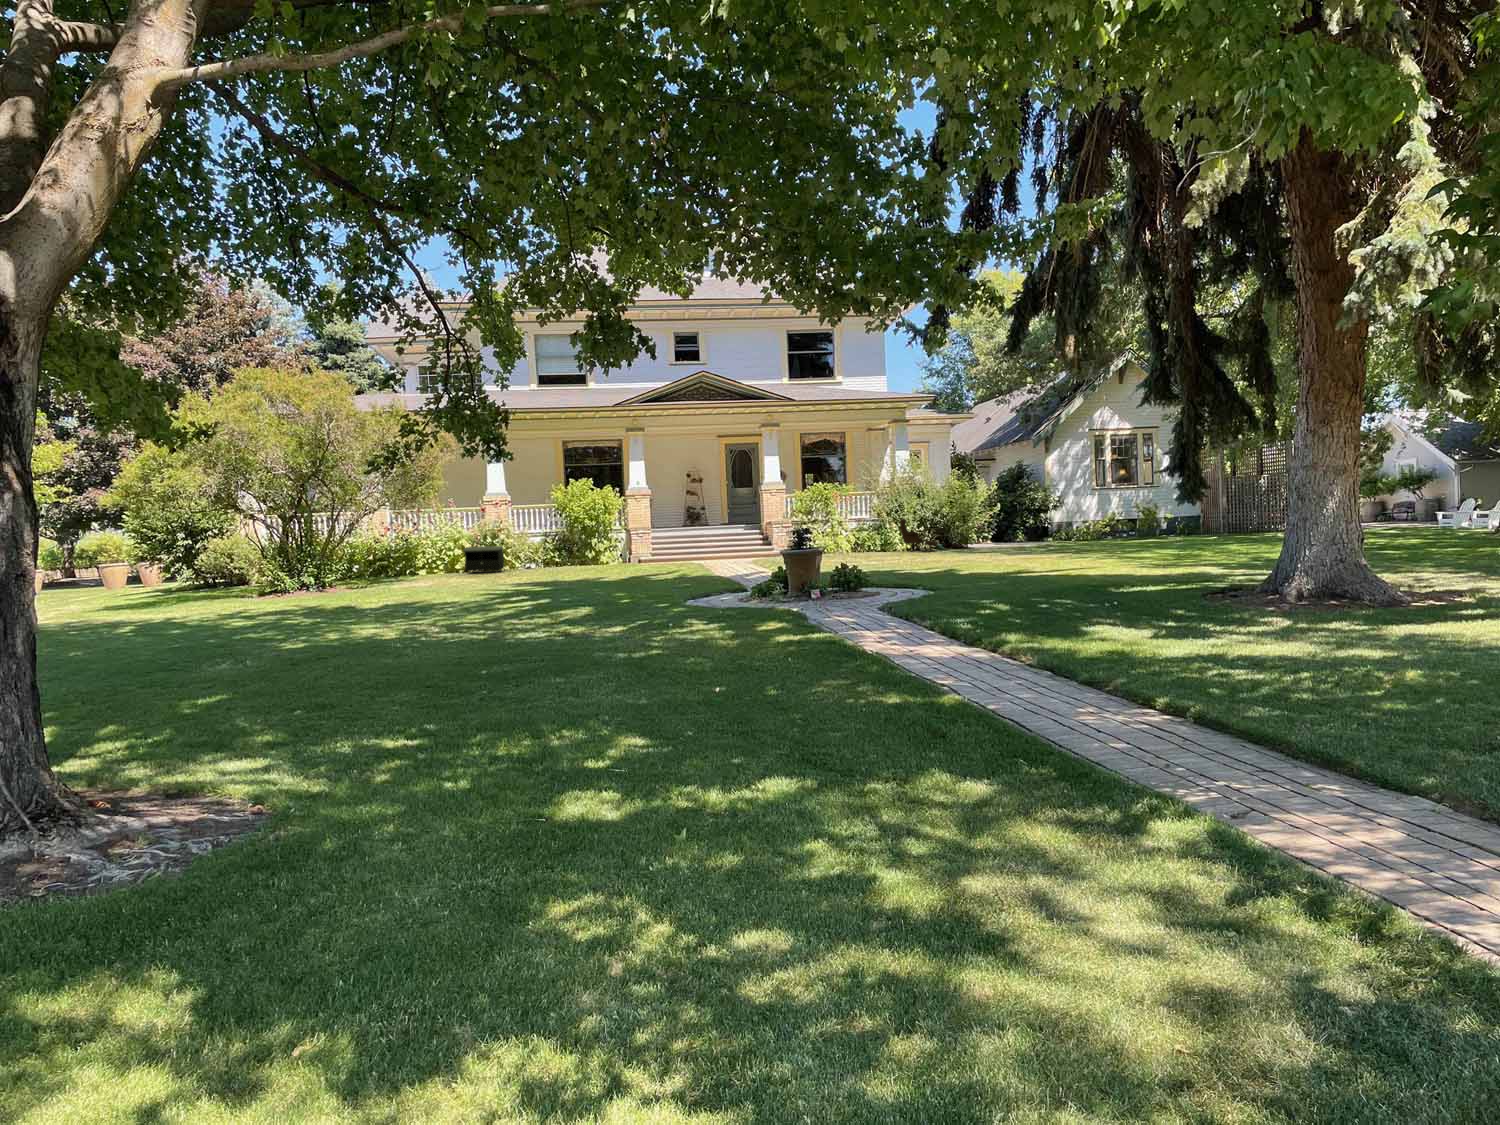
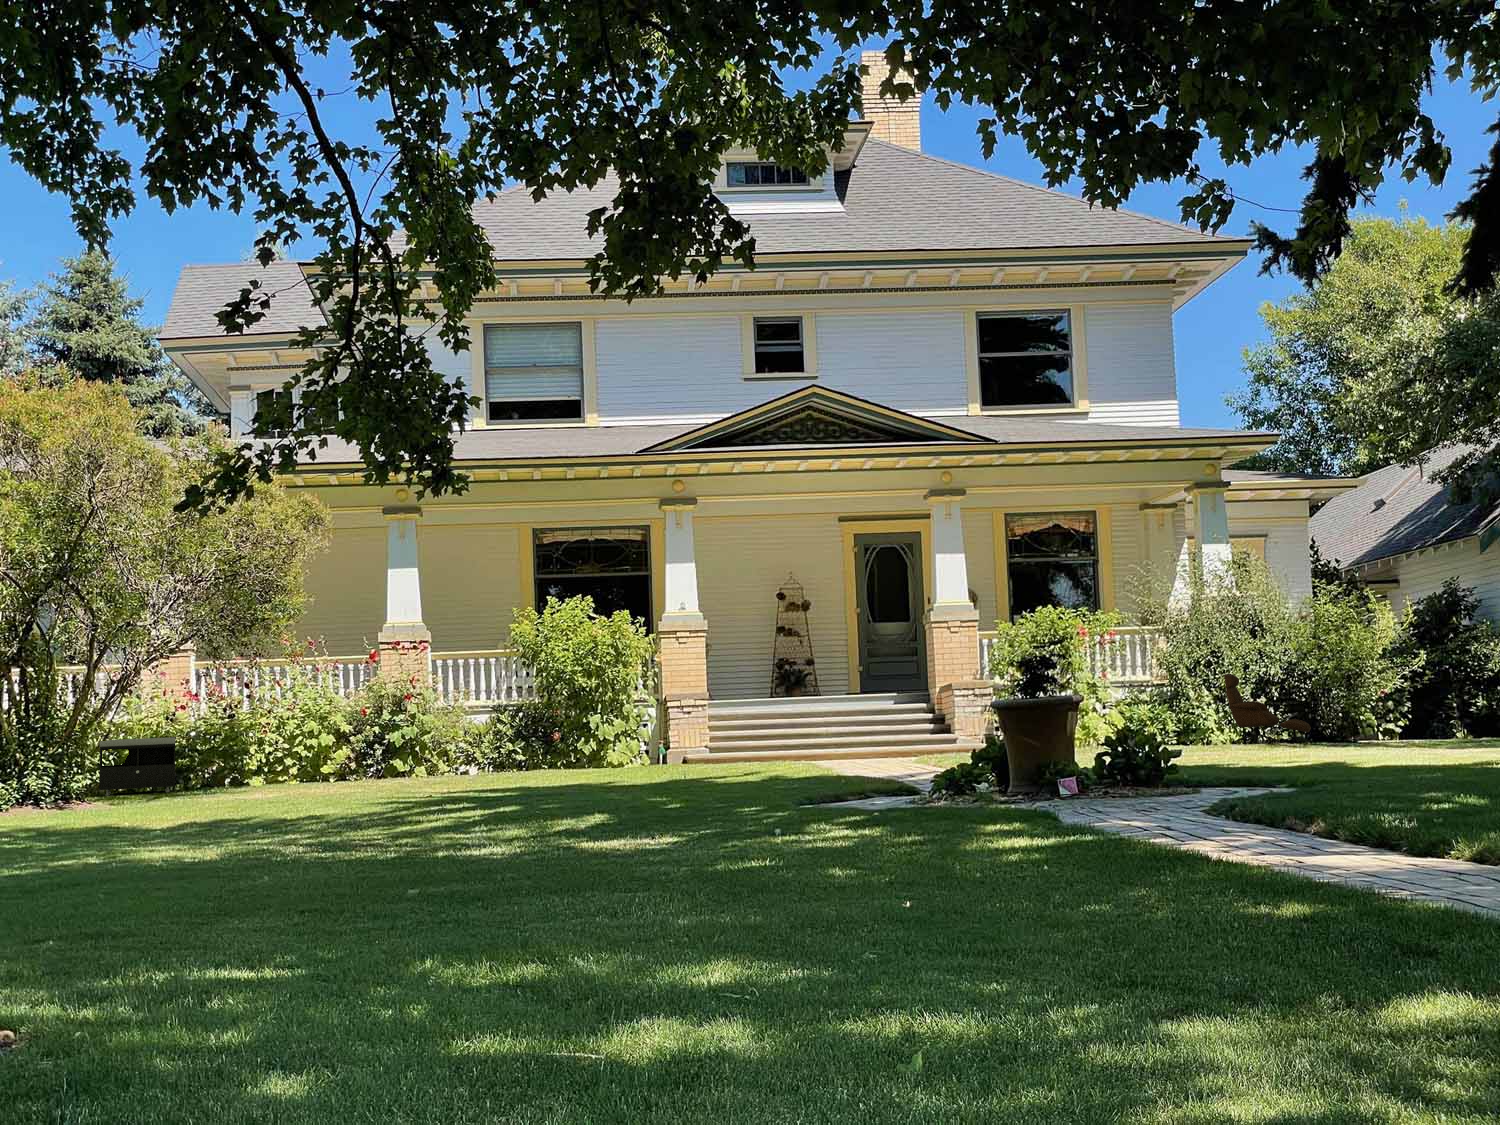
storage bench: present [464,546,504,572] -> present [99,737,176,795]

